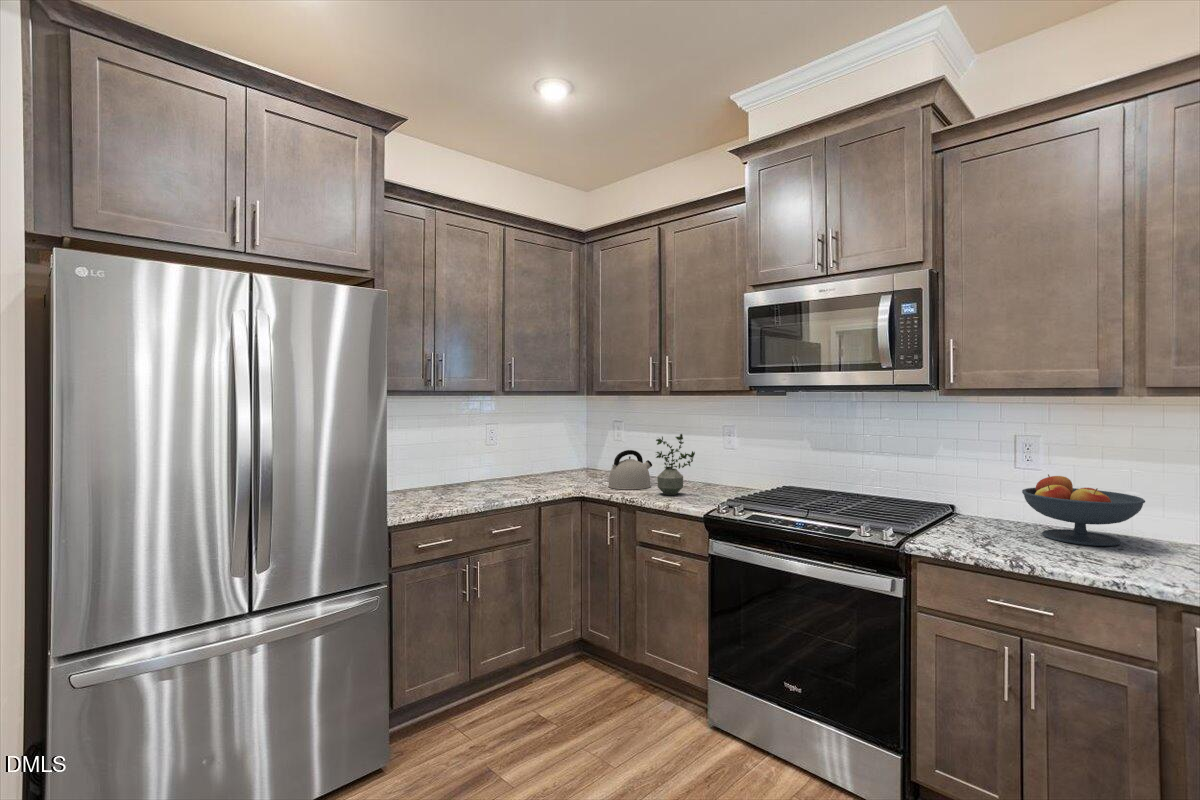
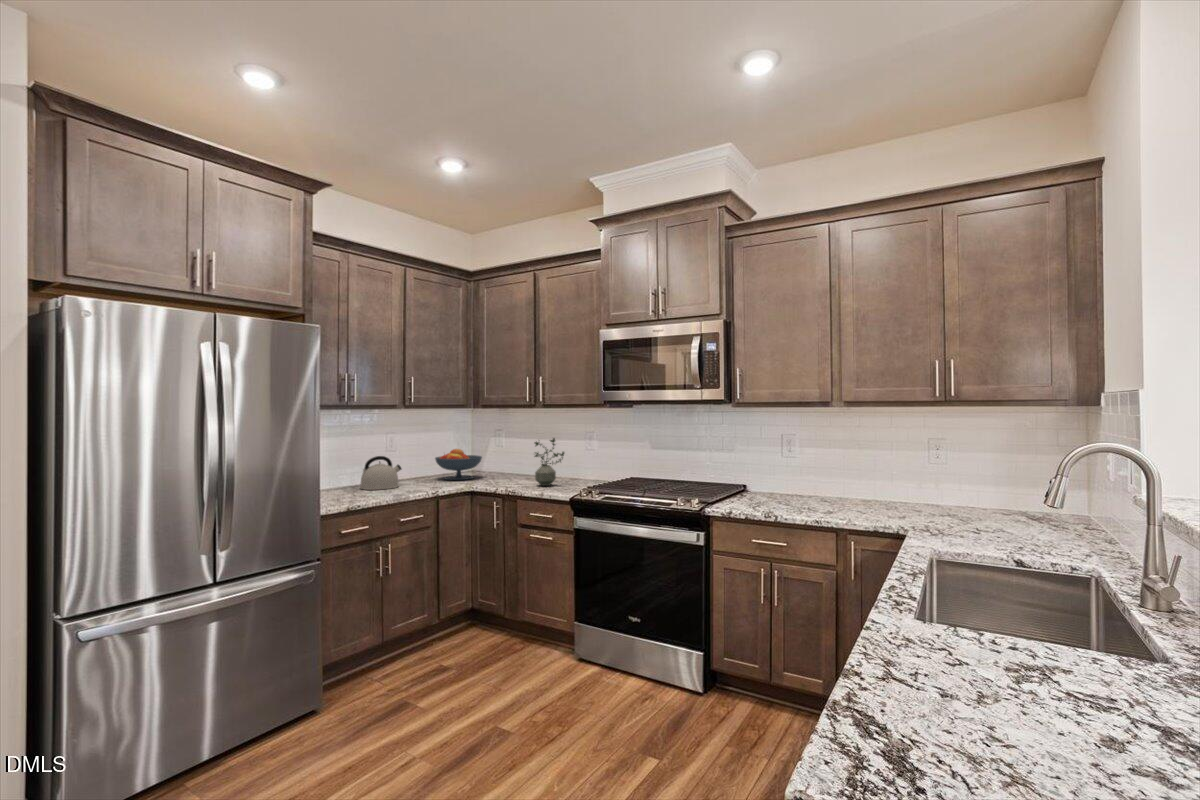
kettle: present [609,450,652,489] -> present [360,456,401,490]
fruit bowl: present [1022,474,1145,546] -> present [435,449,482,480]

